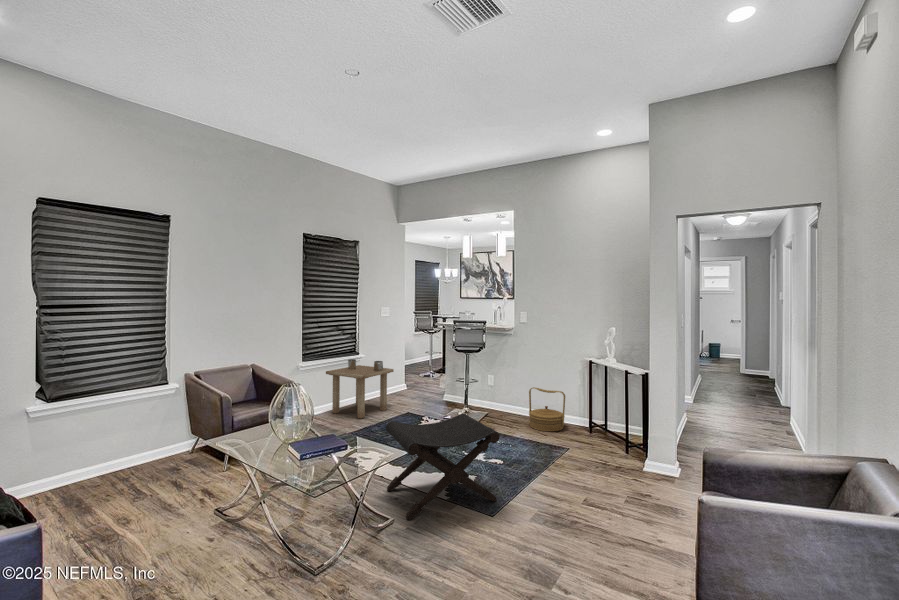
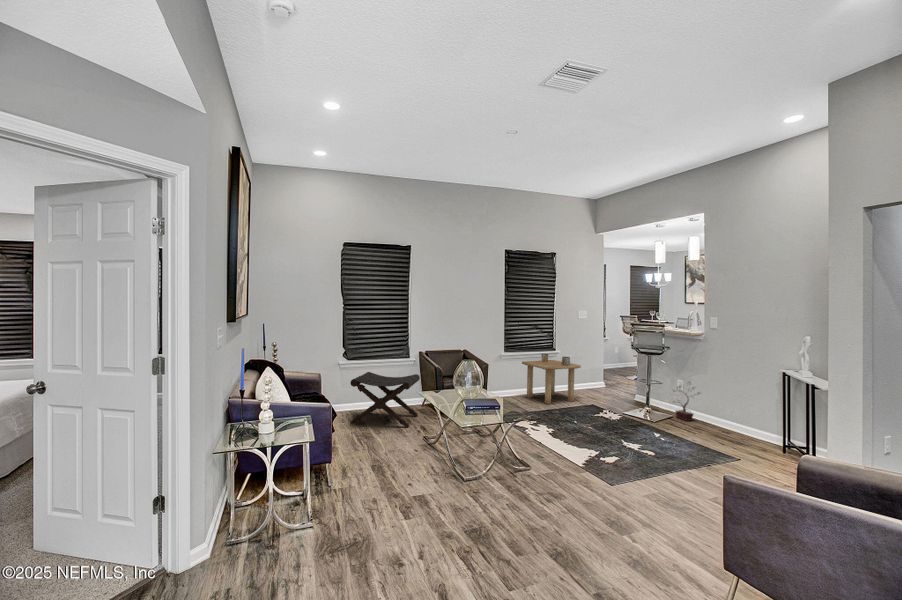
potted plant: none [485,374,514,414] -> present [673,382,699,421]
woven basket: present [529,387,565,431] -> none [711,396,754,444]
footstool: present [386,414,500,520] -> present [350,372,420,427]

